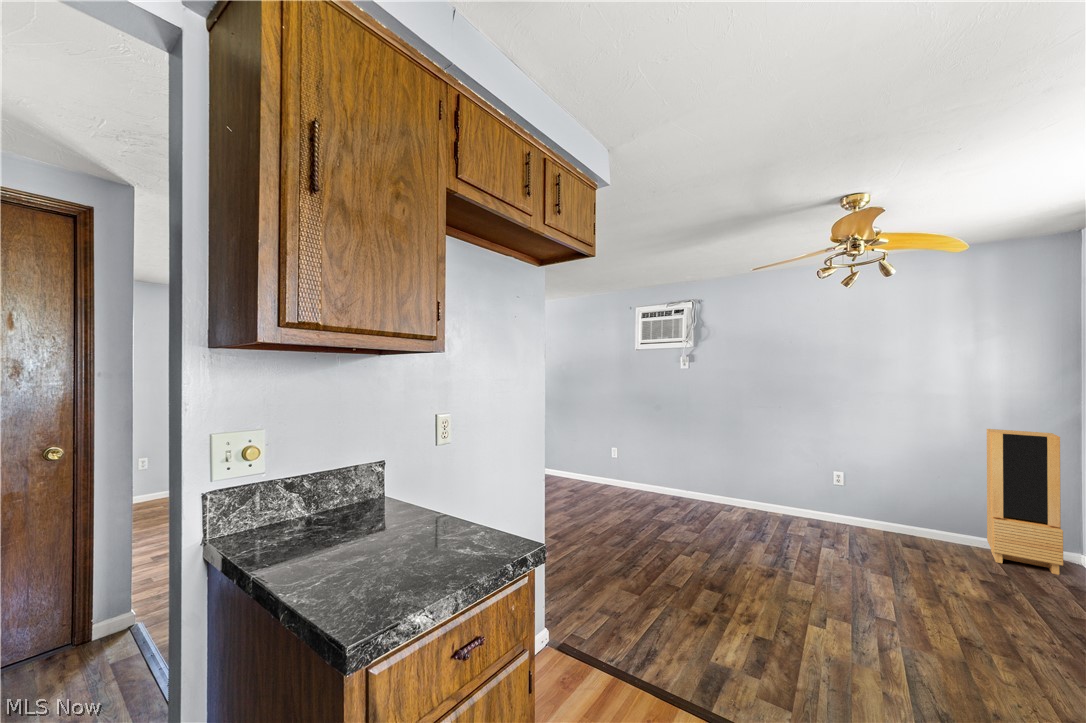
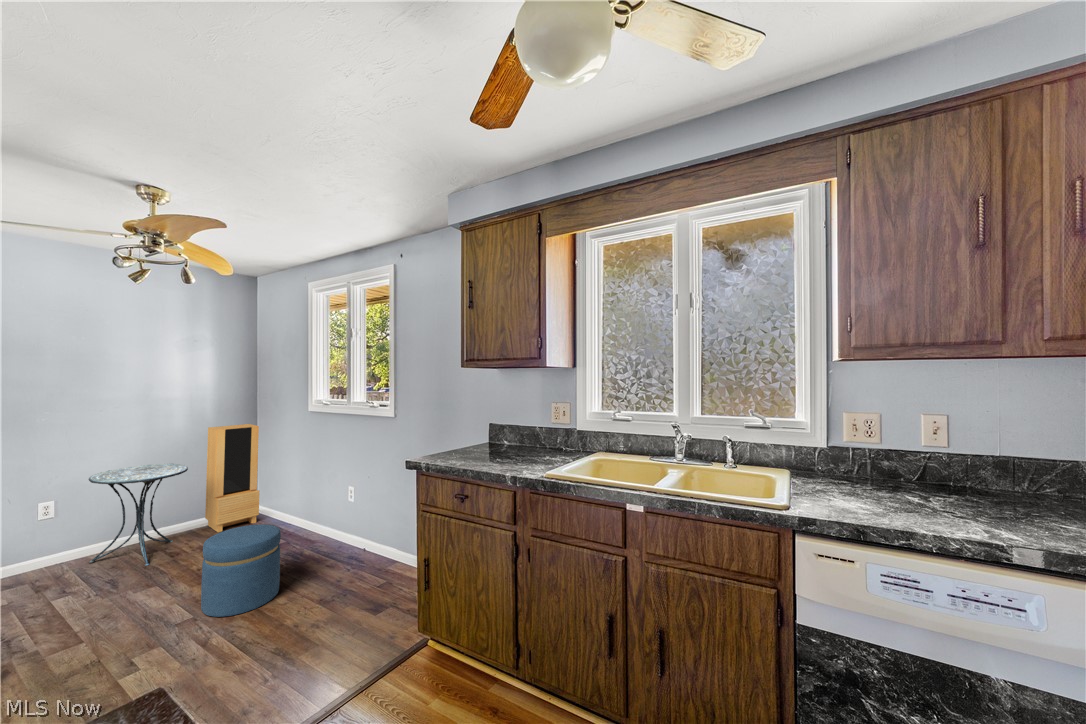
side table: none [858,454,950,558] -> present [89,464,188,566]
ottoman: none [906,545,1015,665] -> present [201,524,281,617]

